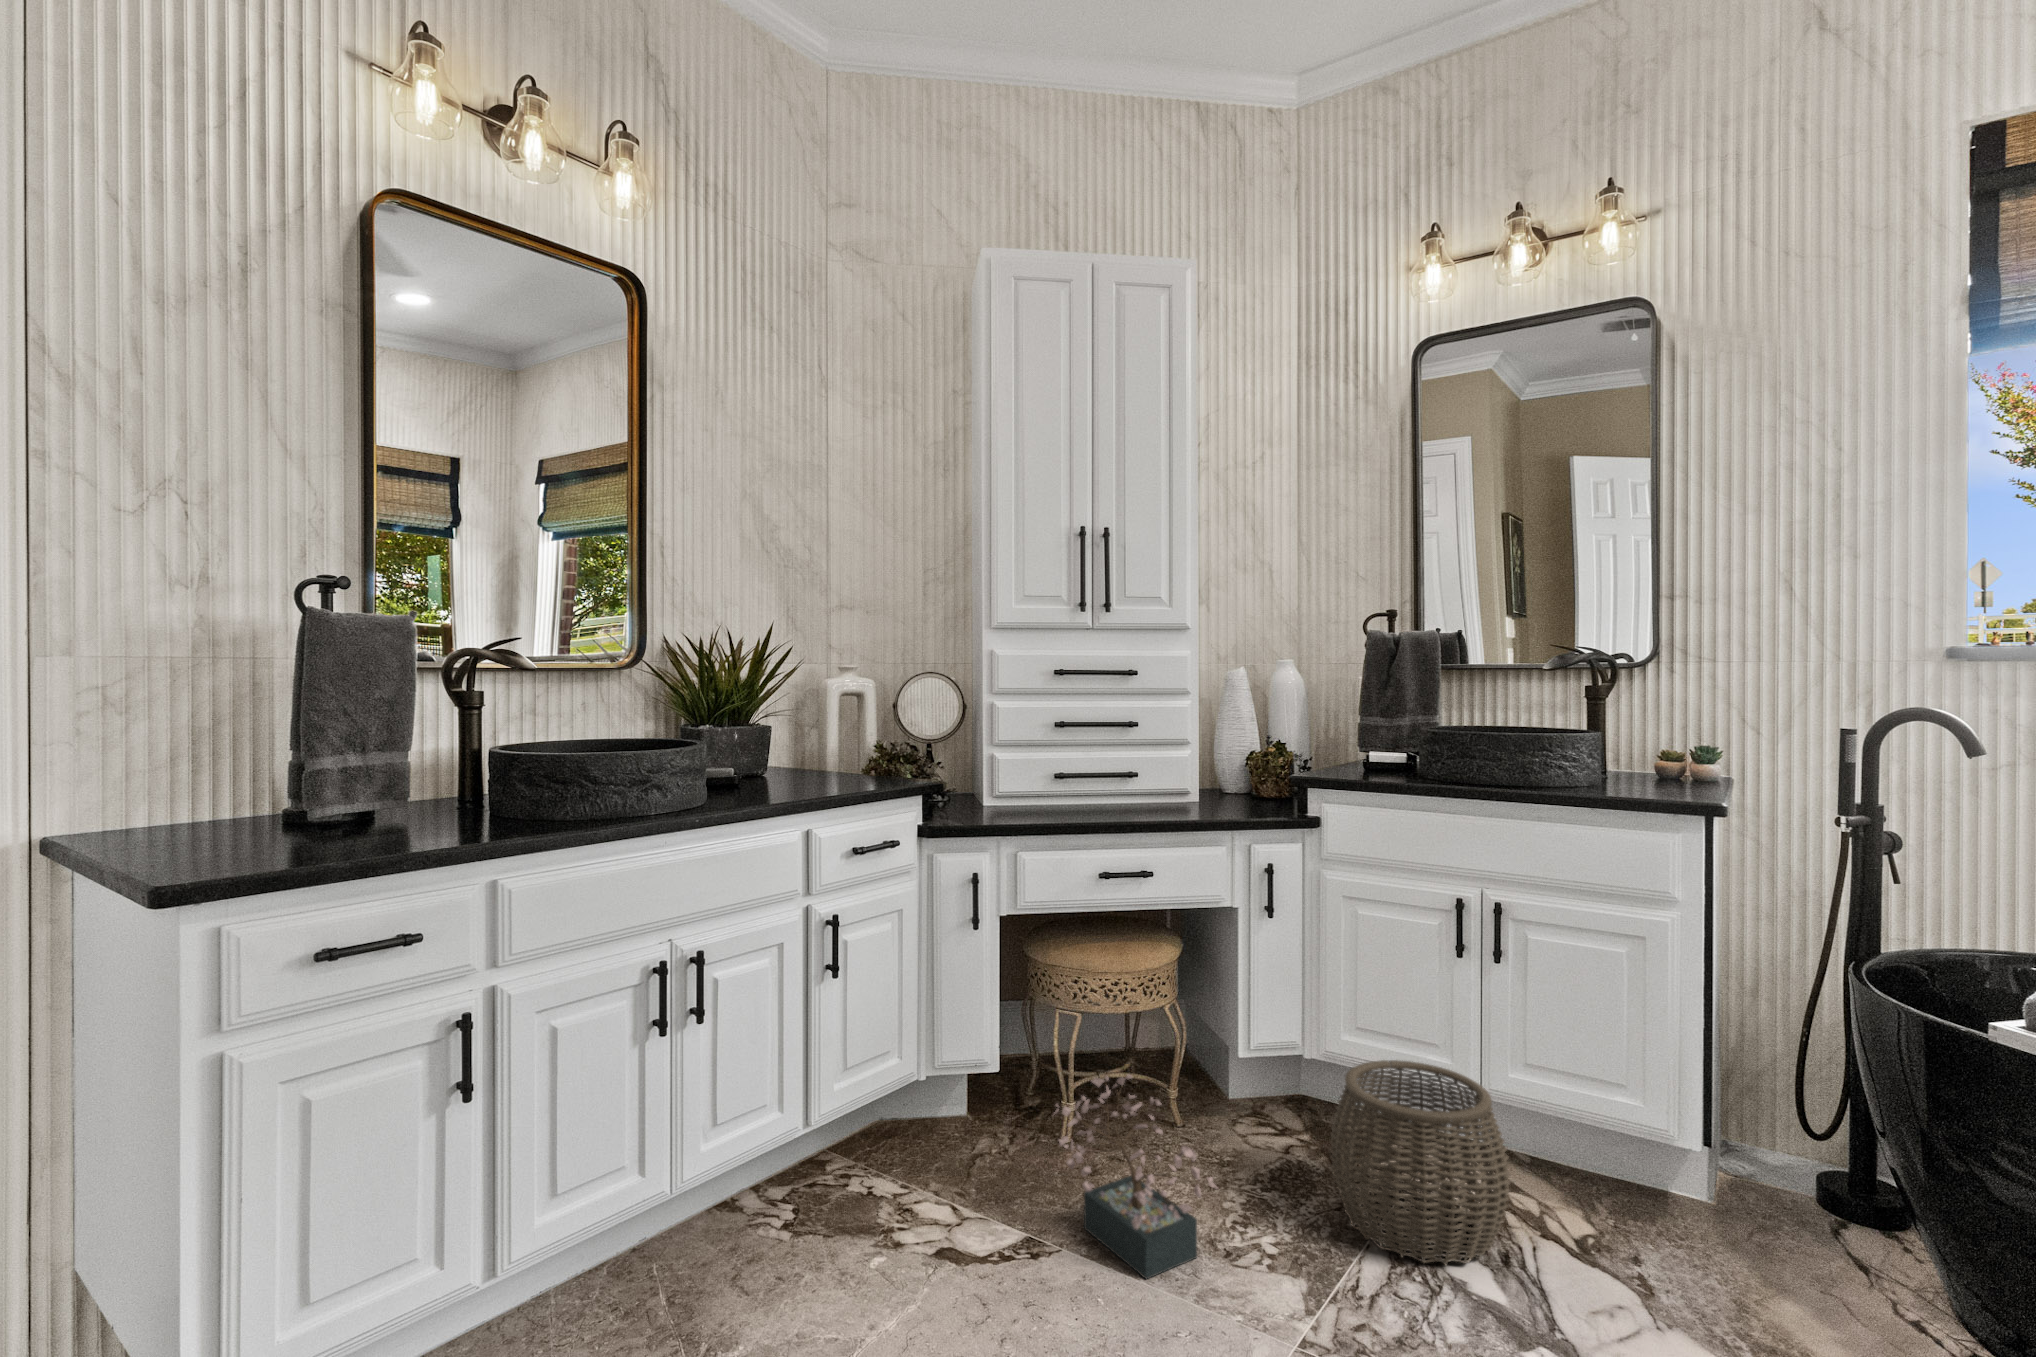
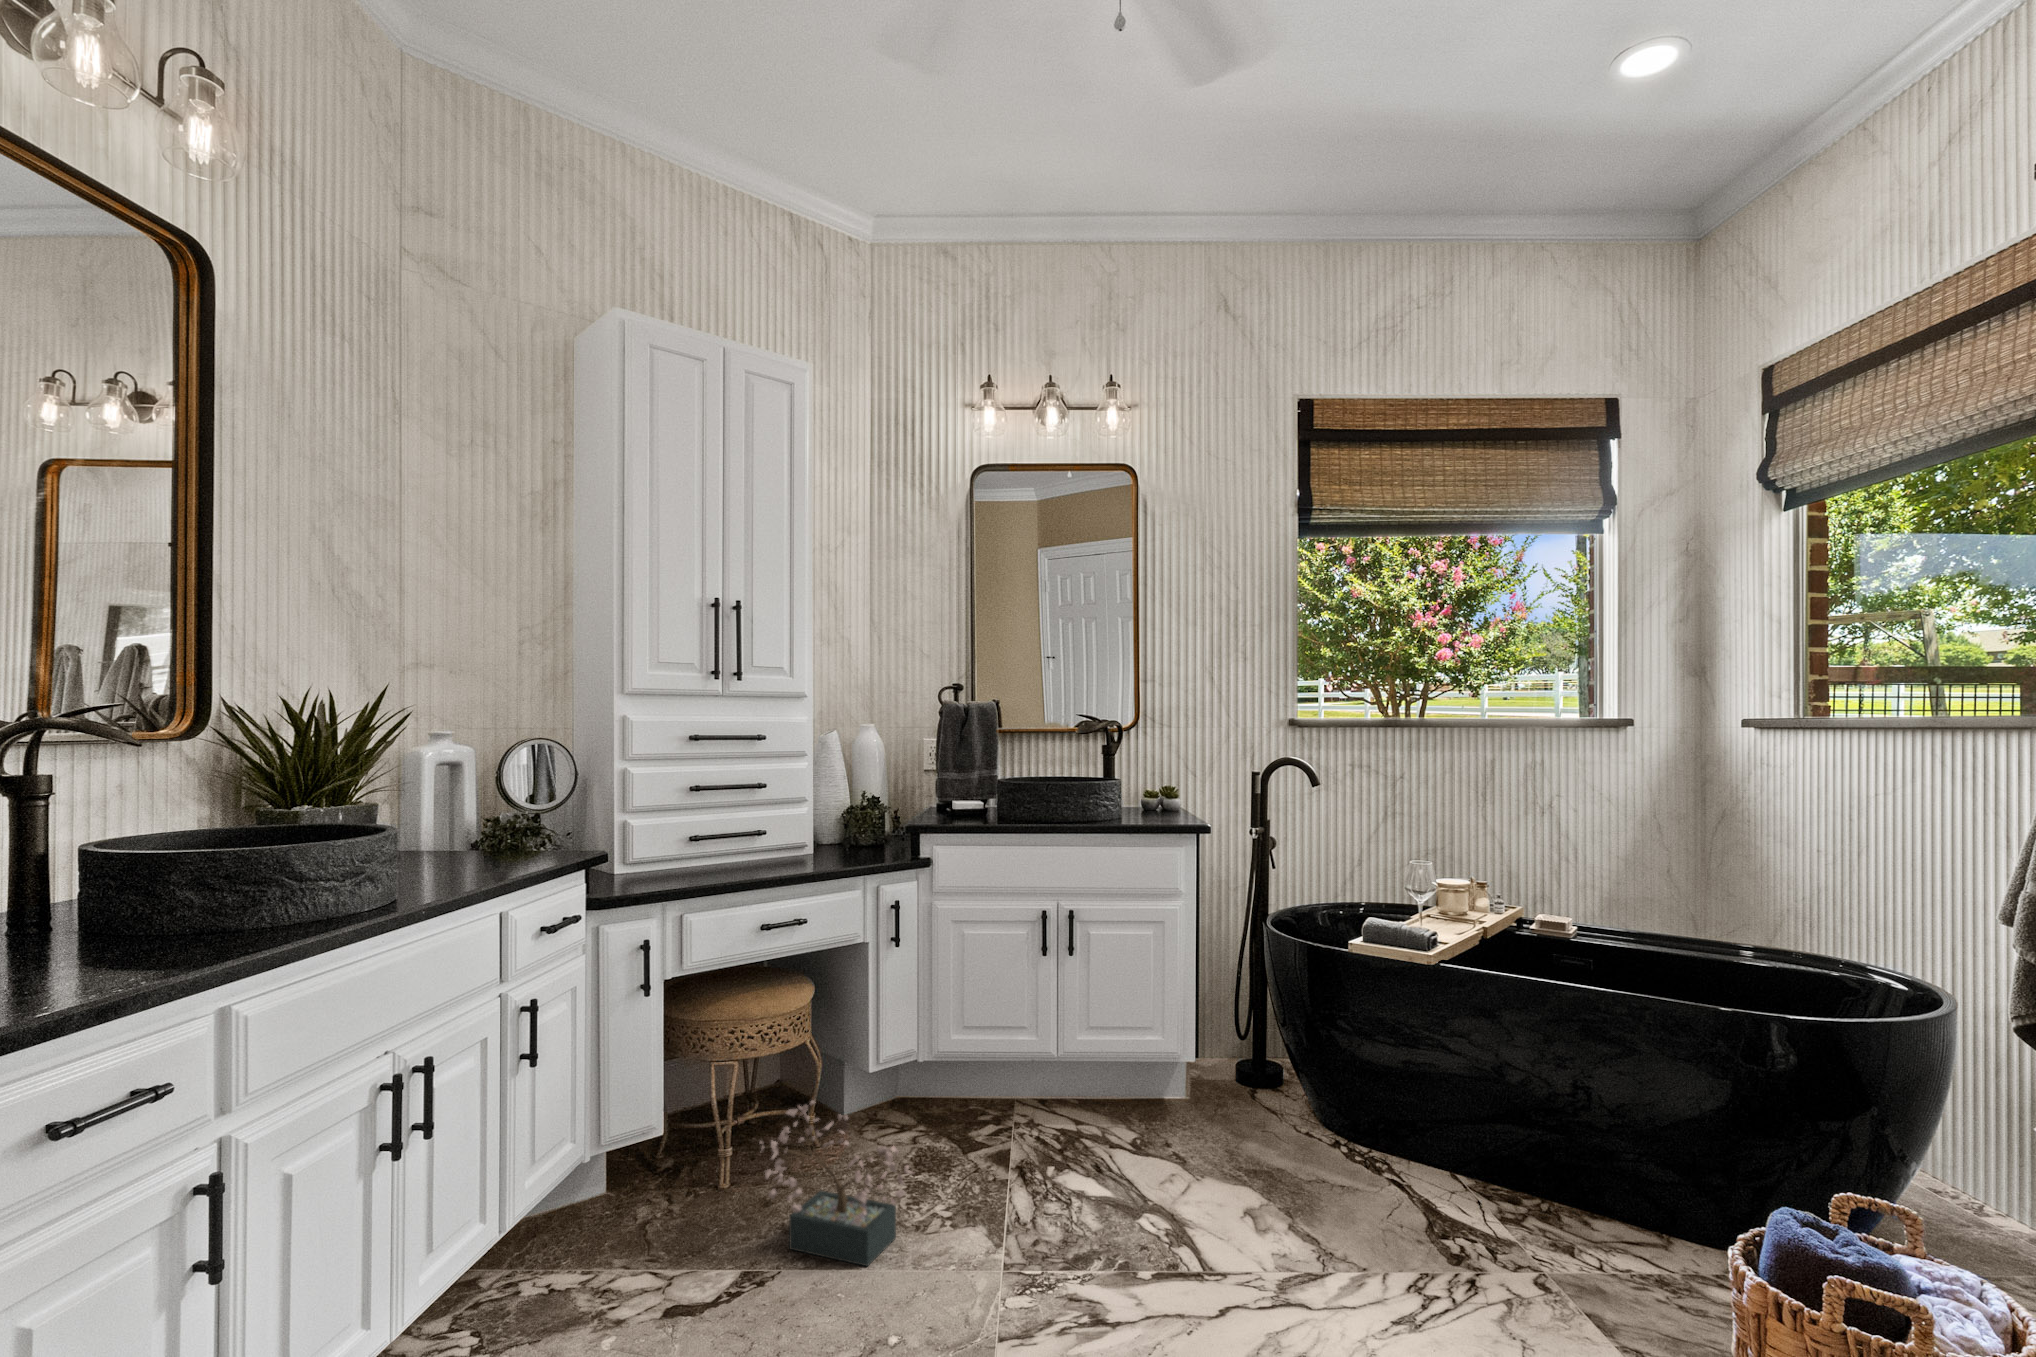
woven basket: present [1330,1060,1510,1265] -> none [969,1038,1102,1190]

